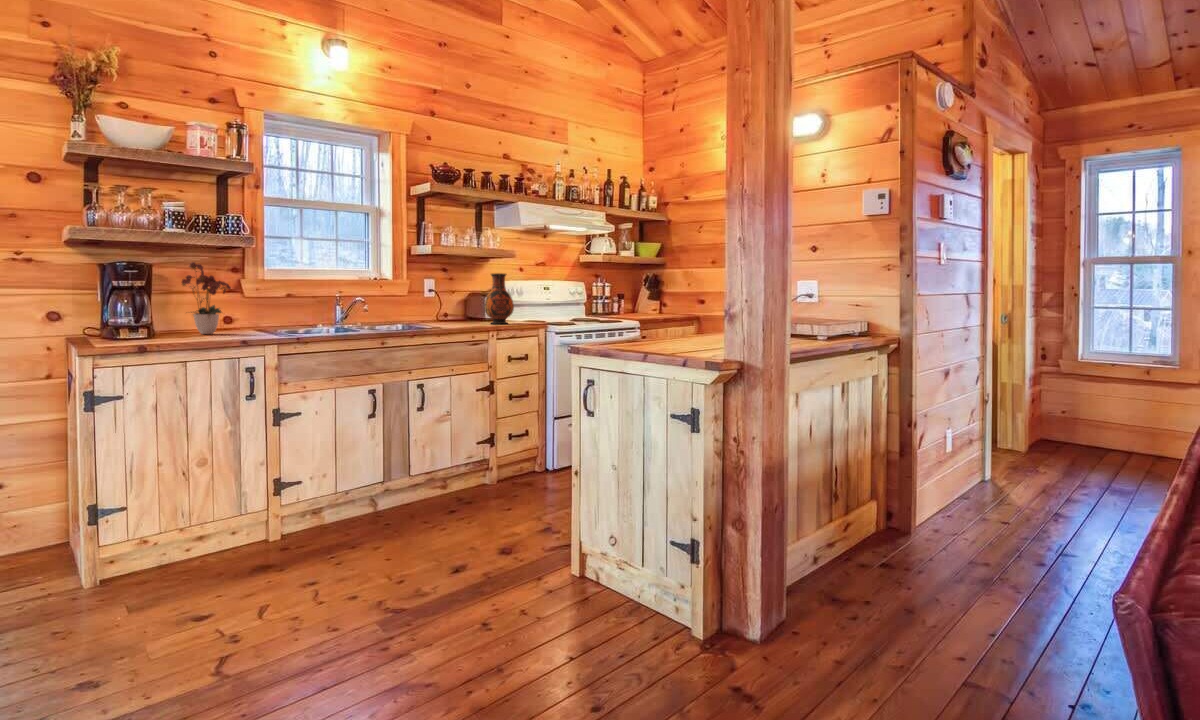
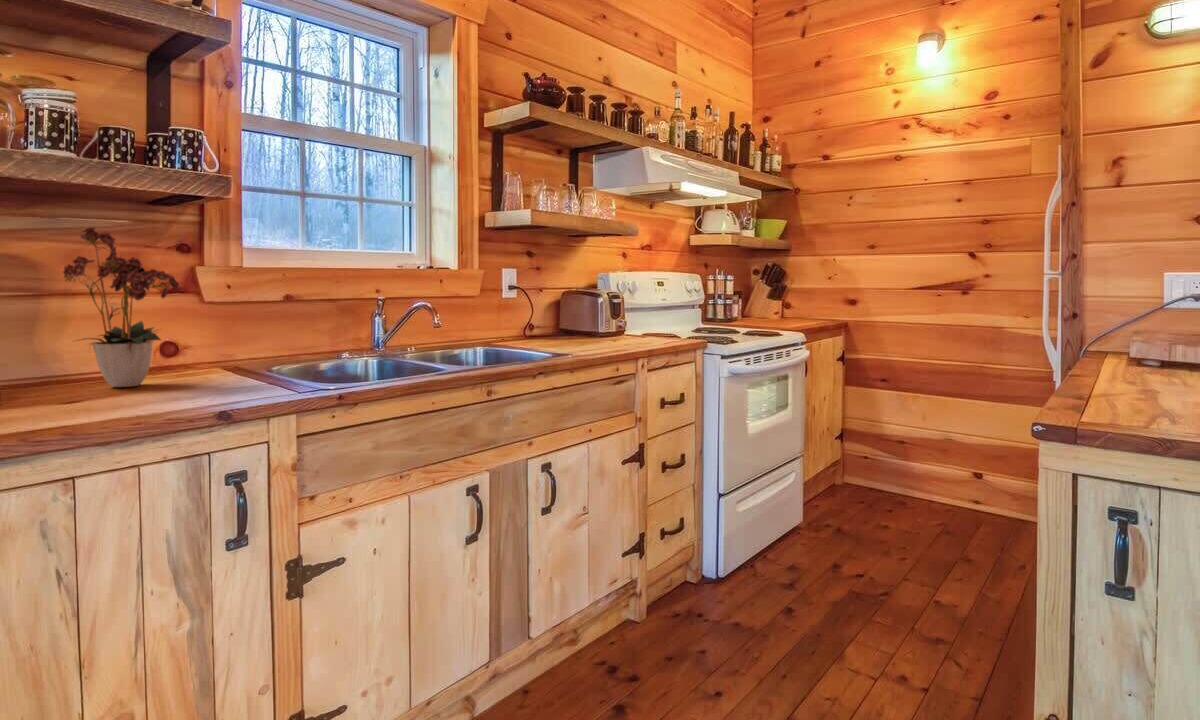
vase: present [484,273,514,324] -> none [606,260,654,343]

